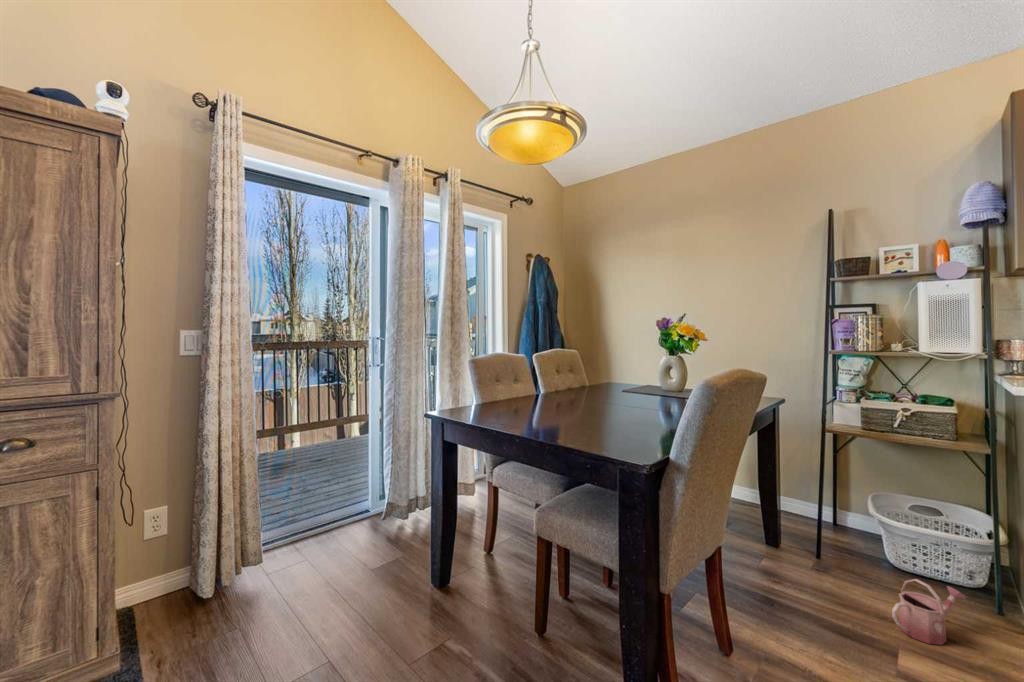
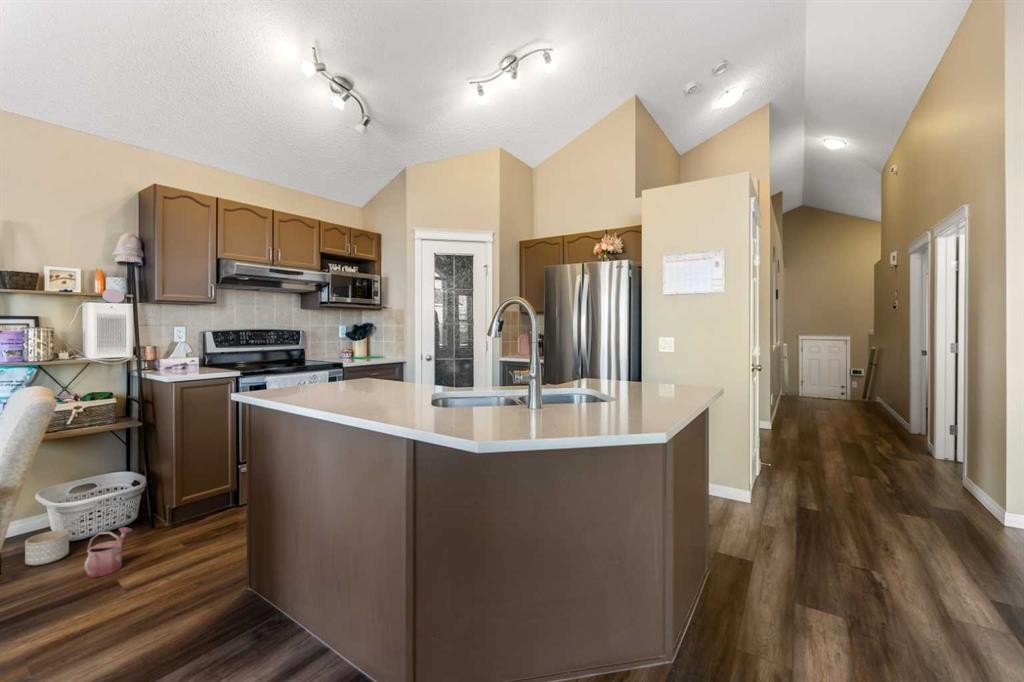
planter: none [846,541,890,582] -> present [25,530,69,566]

